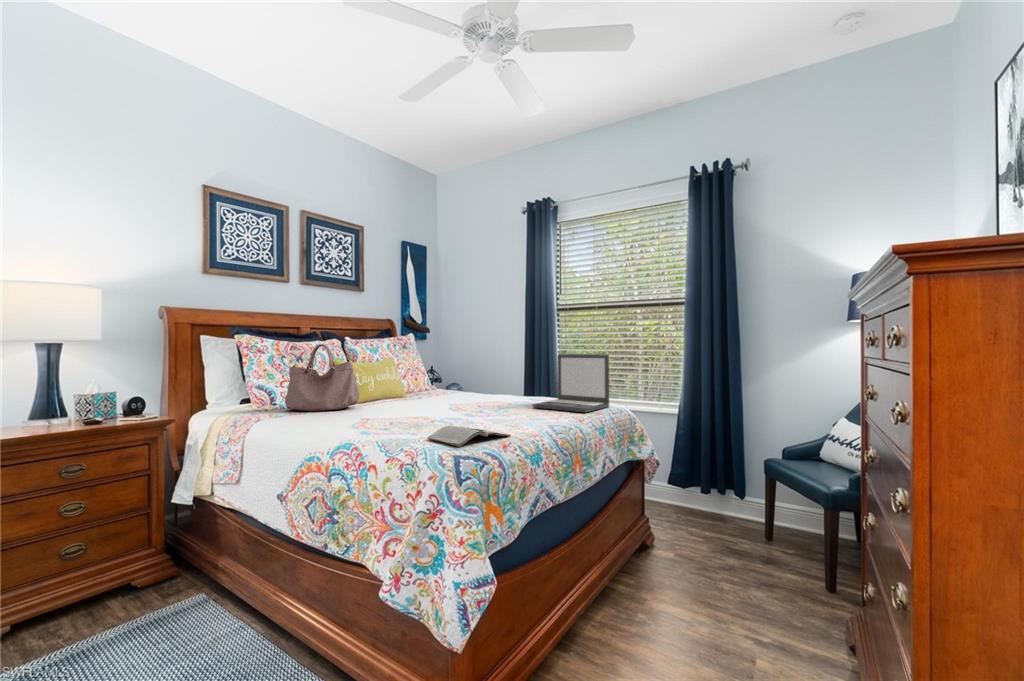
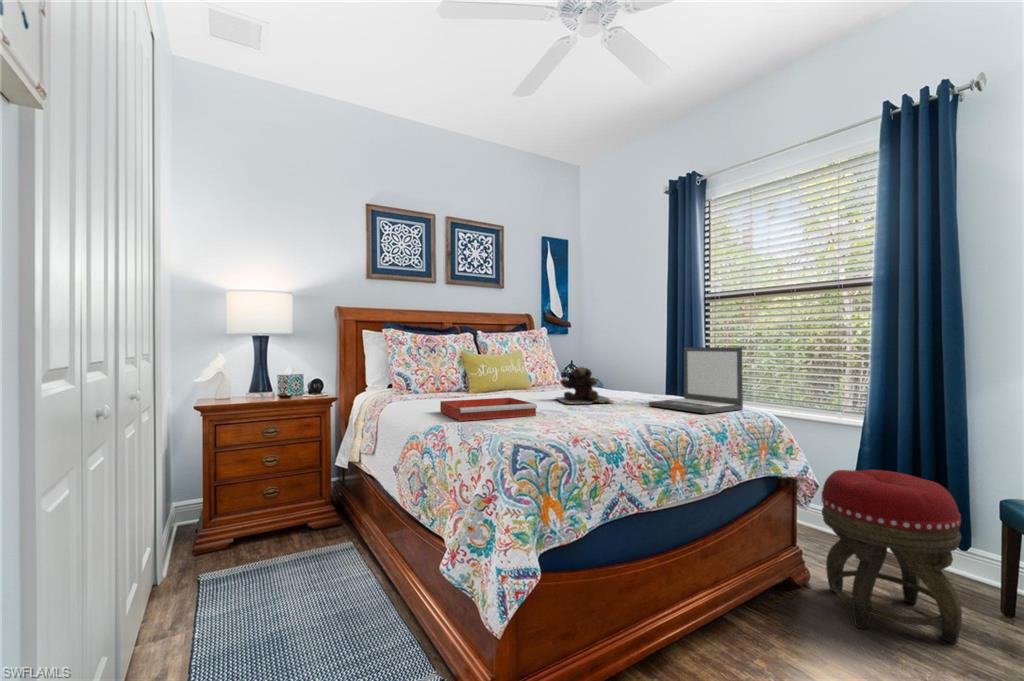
handbag: present [285,344,359,411] -> none [417,337,478,398]
teddy bear: none [440,373,502,410] -> present [556,367,613,404]
tray: none [336,407,443,436] -> present [440,398,537,421]
magazine: present [428,425,511,447] -> none [506,415,591,436]
footstool: none [664,448,756,572] -> present [822,470,962,643]

